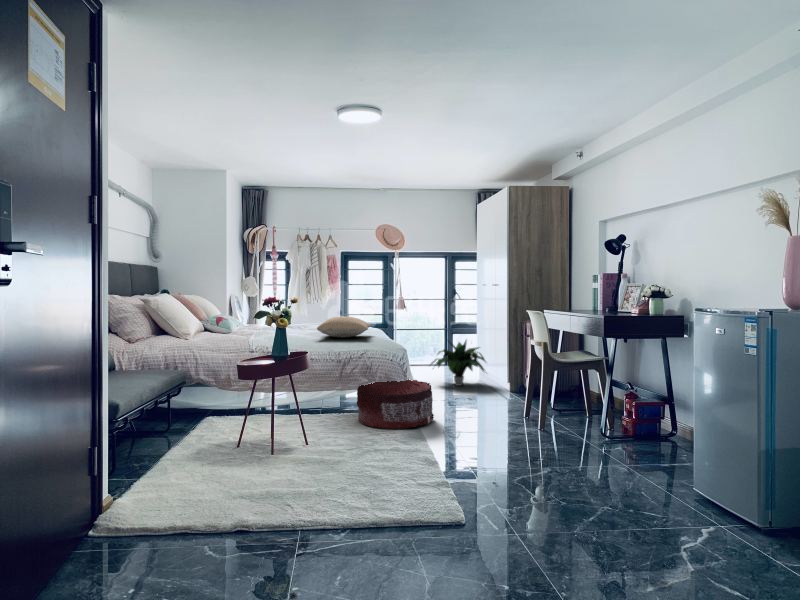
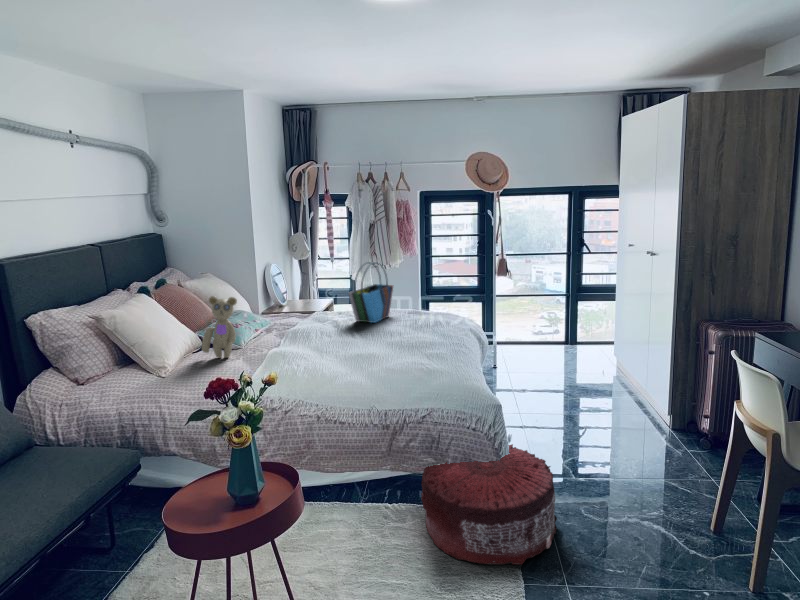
tote bag: none [299,287,328,327] -> present [348,262,393,323]
teddy bear: none [208,294,234,336] -> present [202,296,237,358]
pillow: present [317,316,371,338] -> none [356,332,450,370]
potted plant: present [431,341,485,386] -> none [543,334,640,405]

